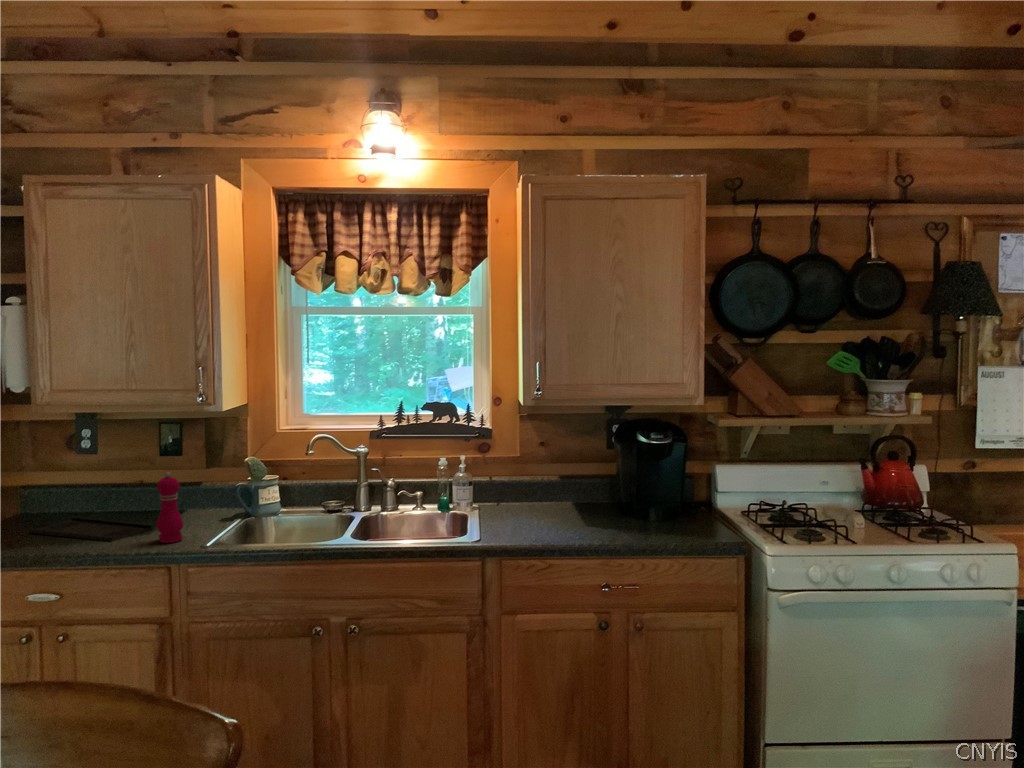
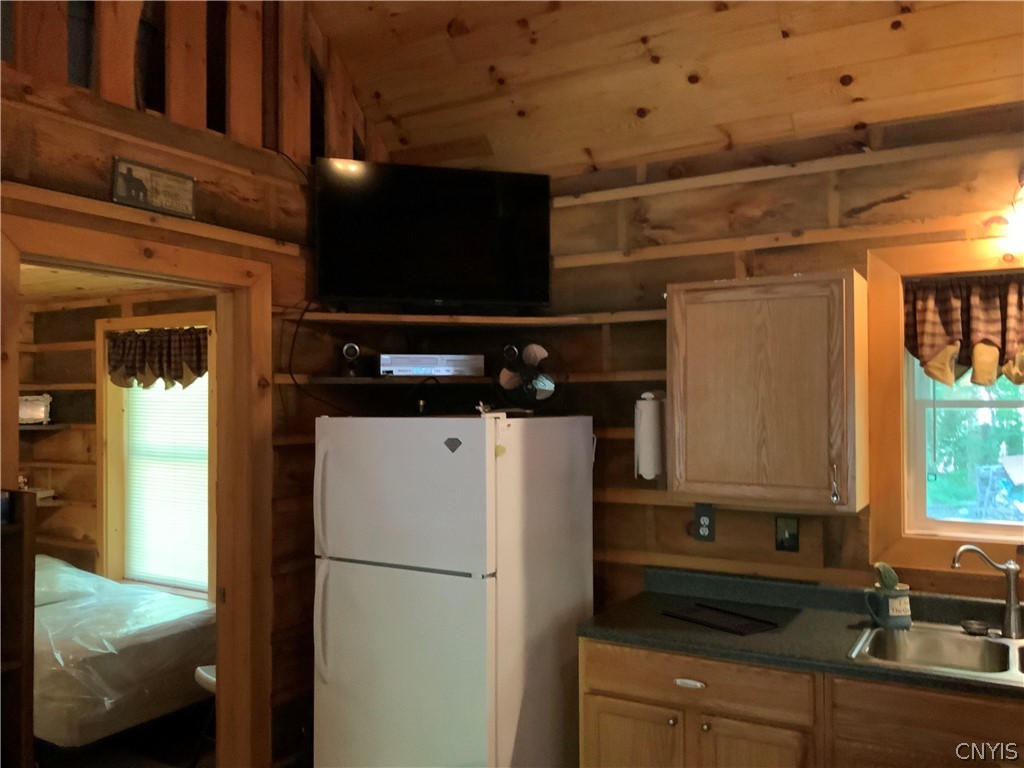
pepper mill: present [157,472,183,543] -> none [791,572,819,647]

